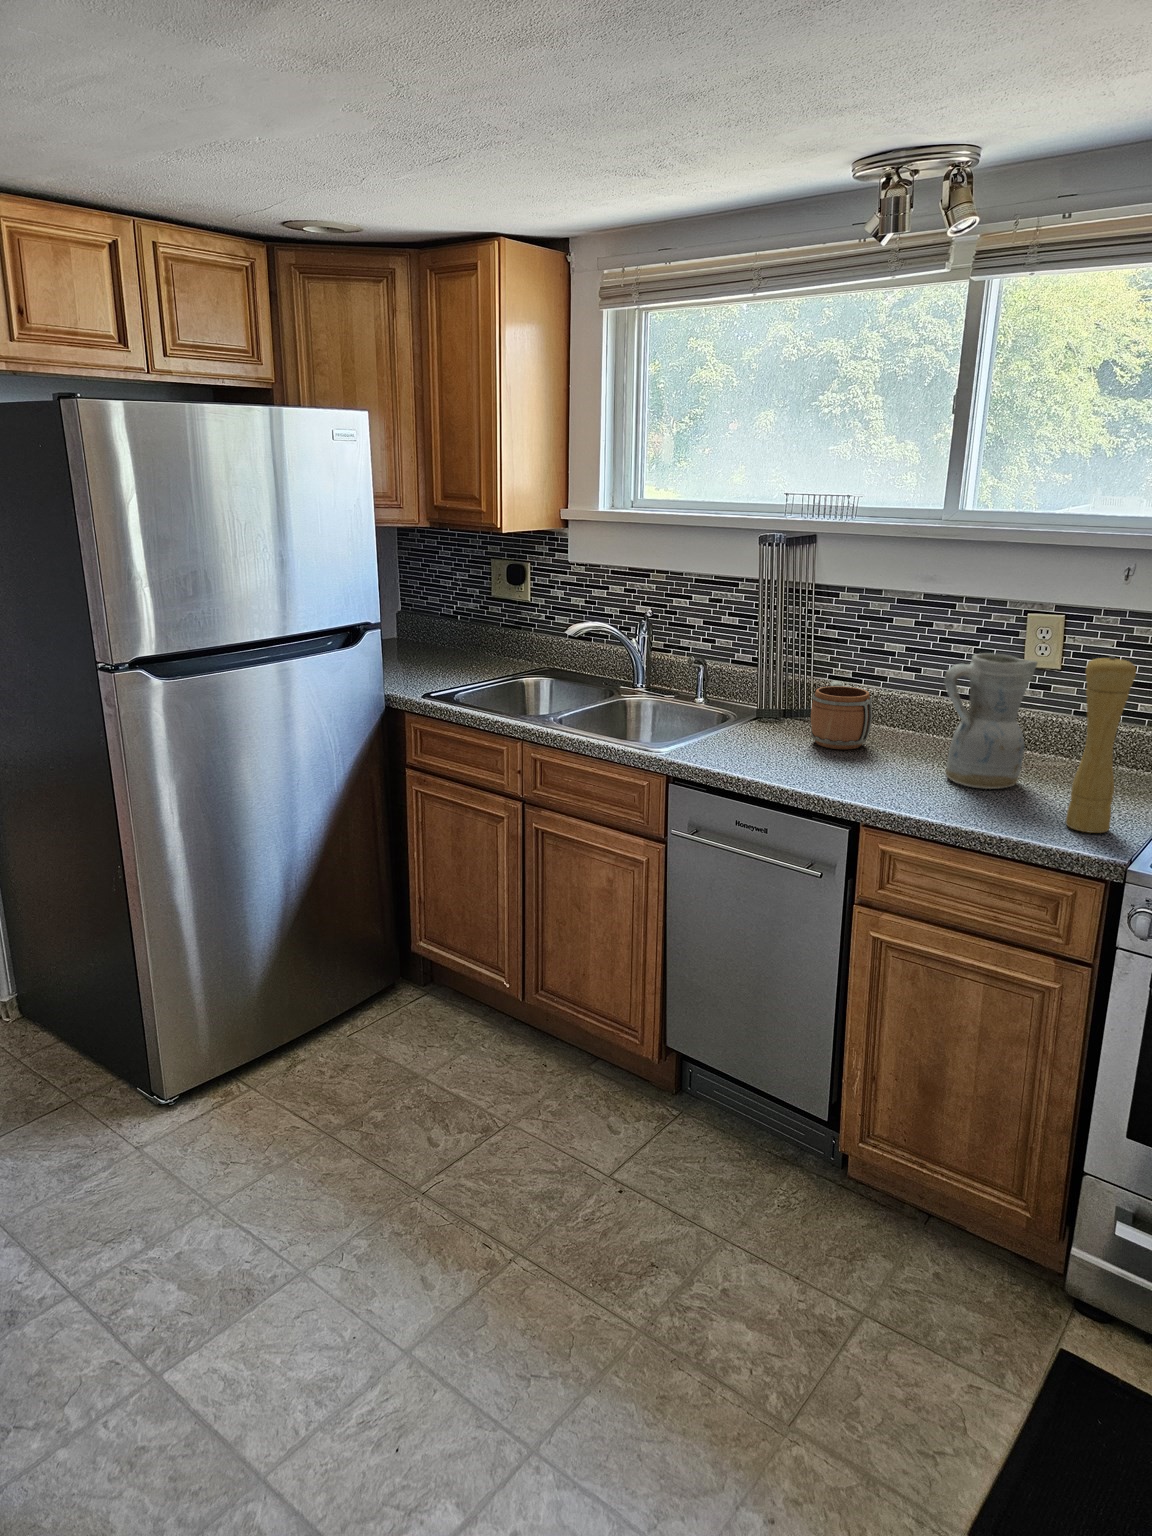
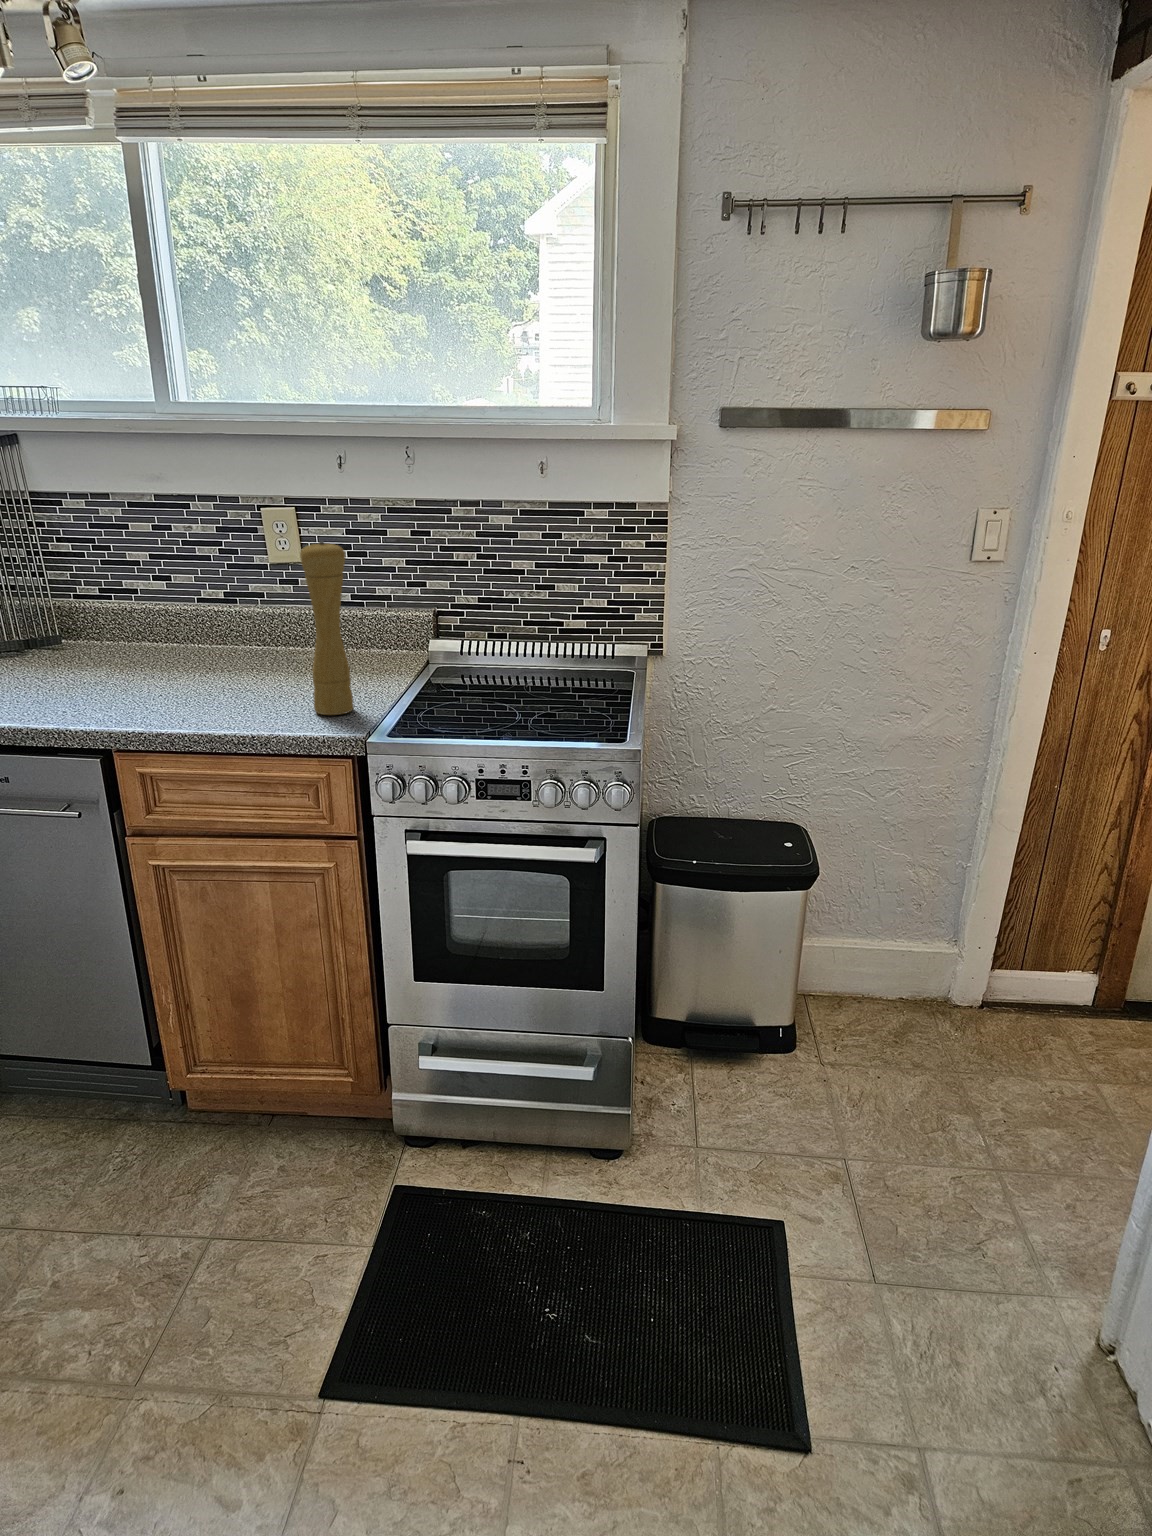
ceramic pitcher: present [944,653,1038,789] -> none [176,551,274,690]
mug: present [811,681,872,749] -> none [46,599,120,673]

